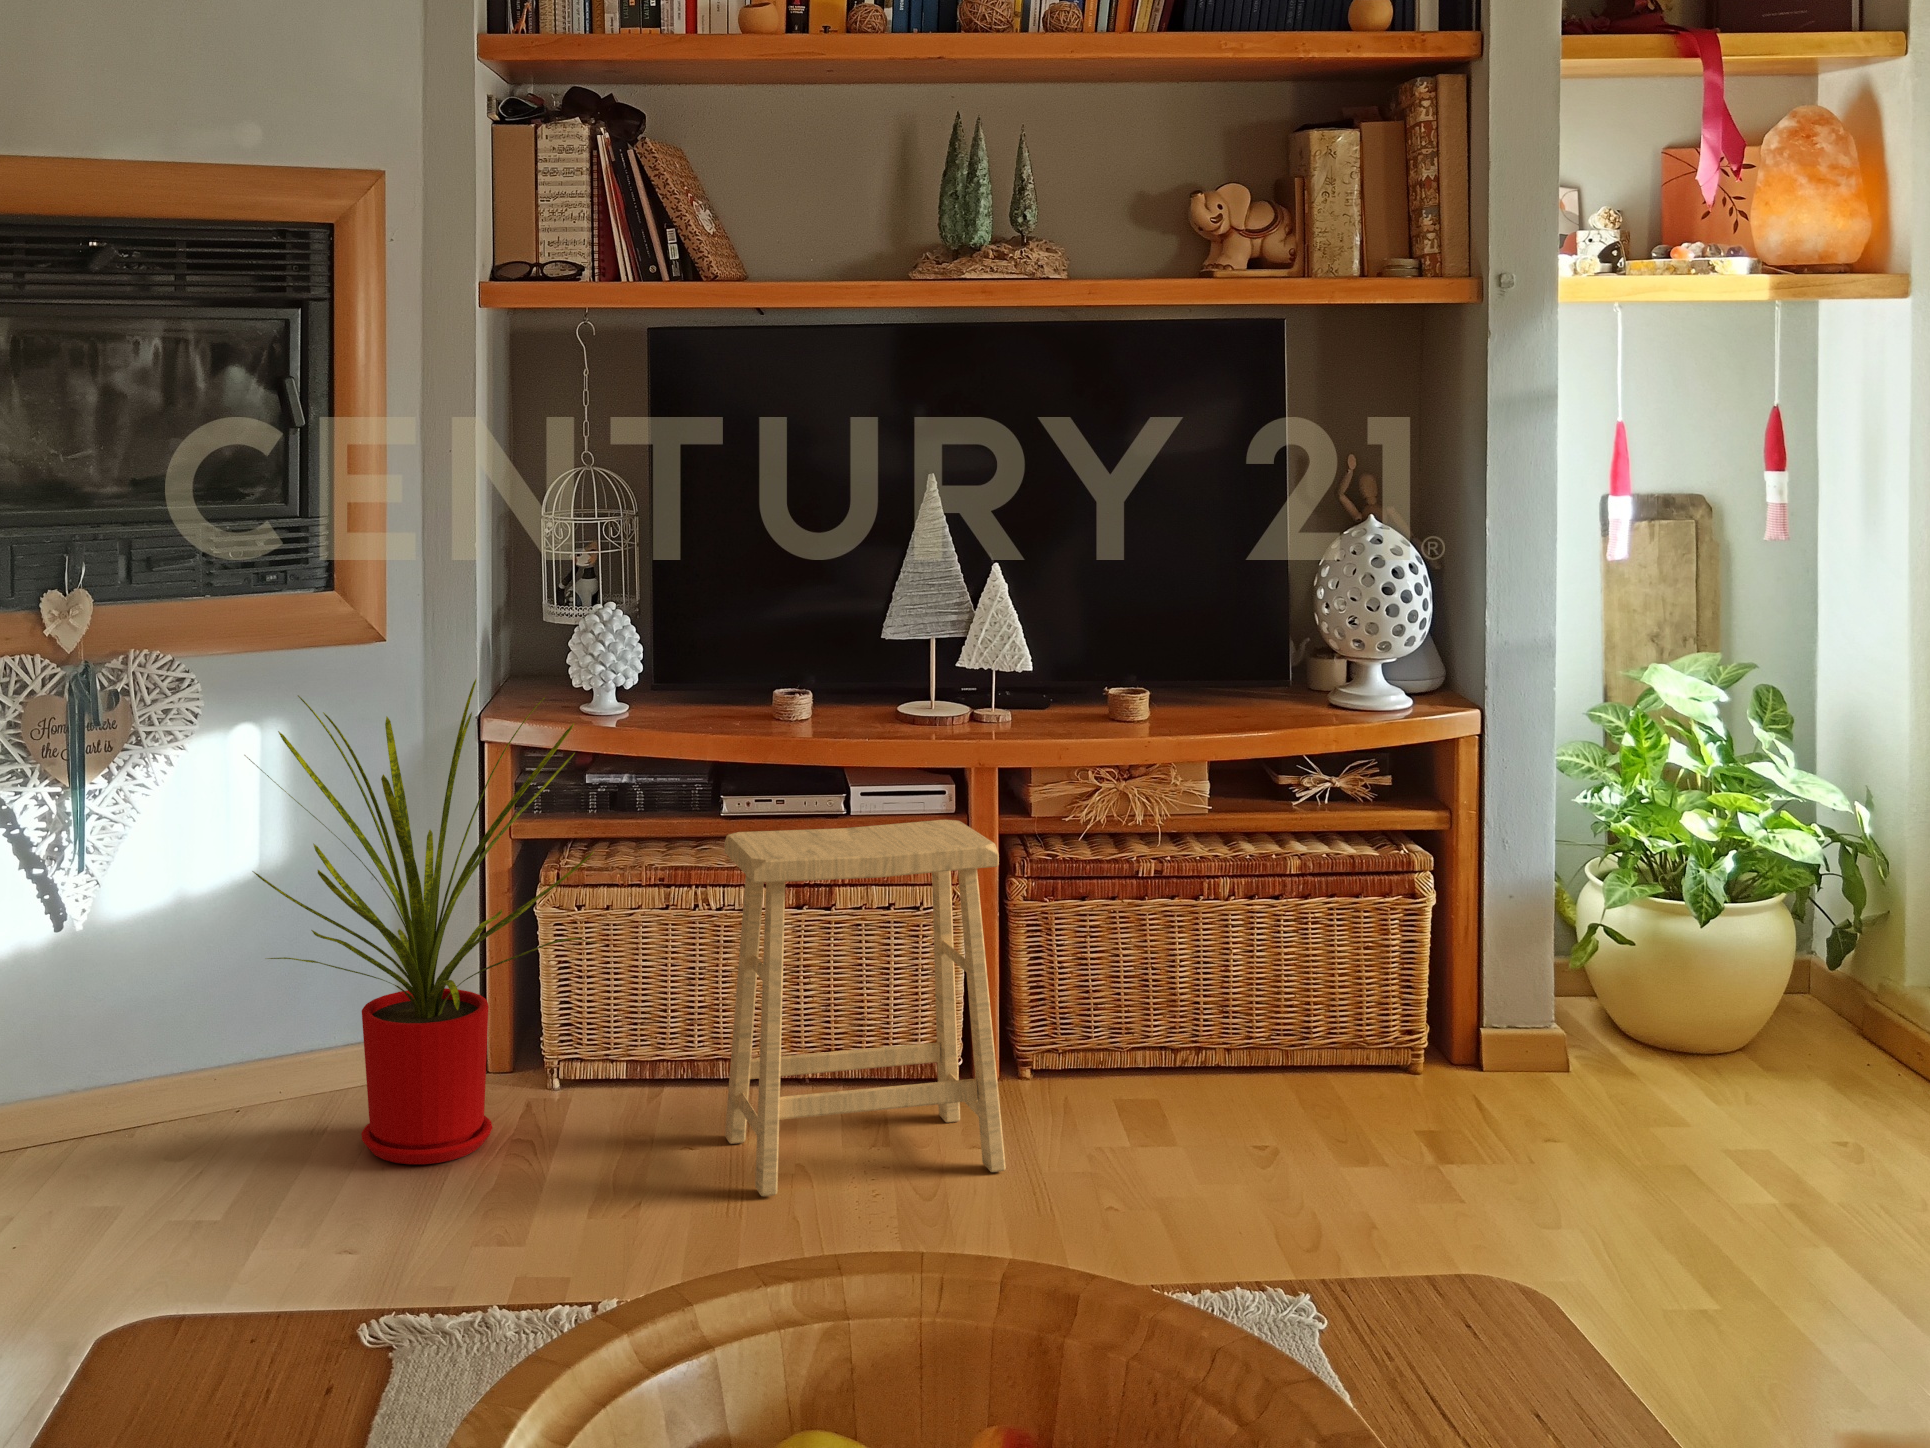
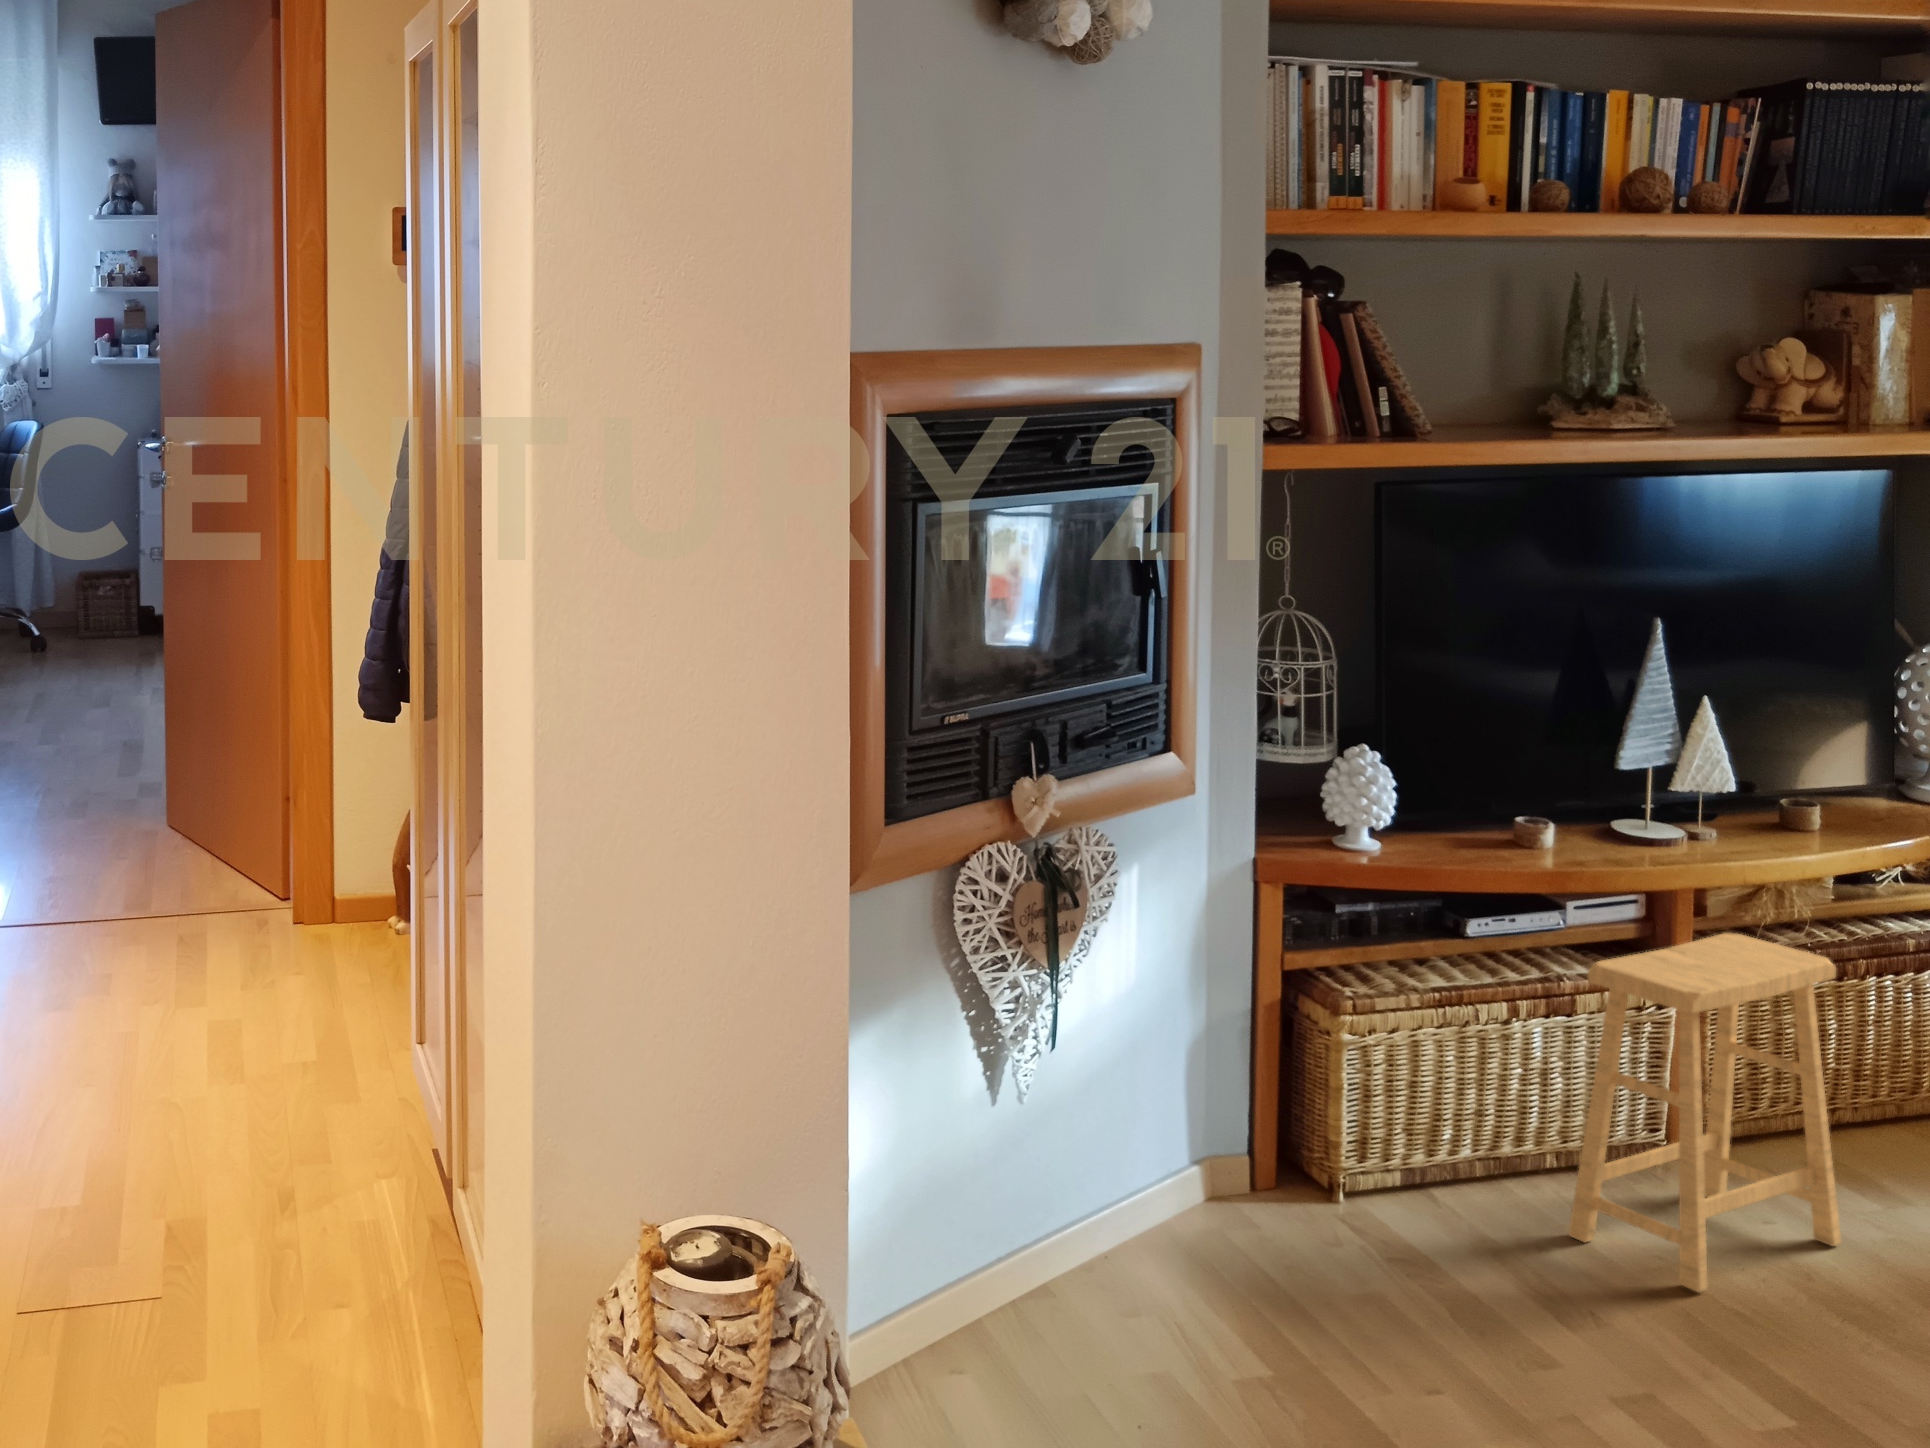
house plant: present [245,679,596,1164] -> none [1176,830,1518,1296]

